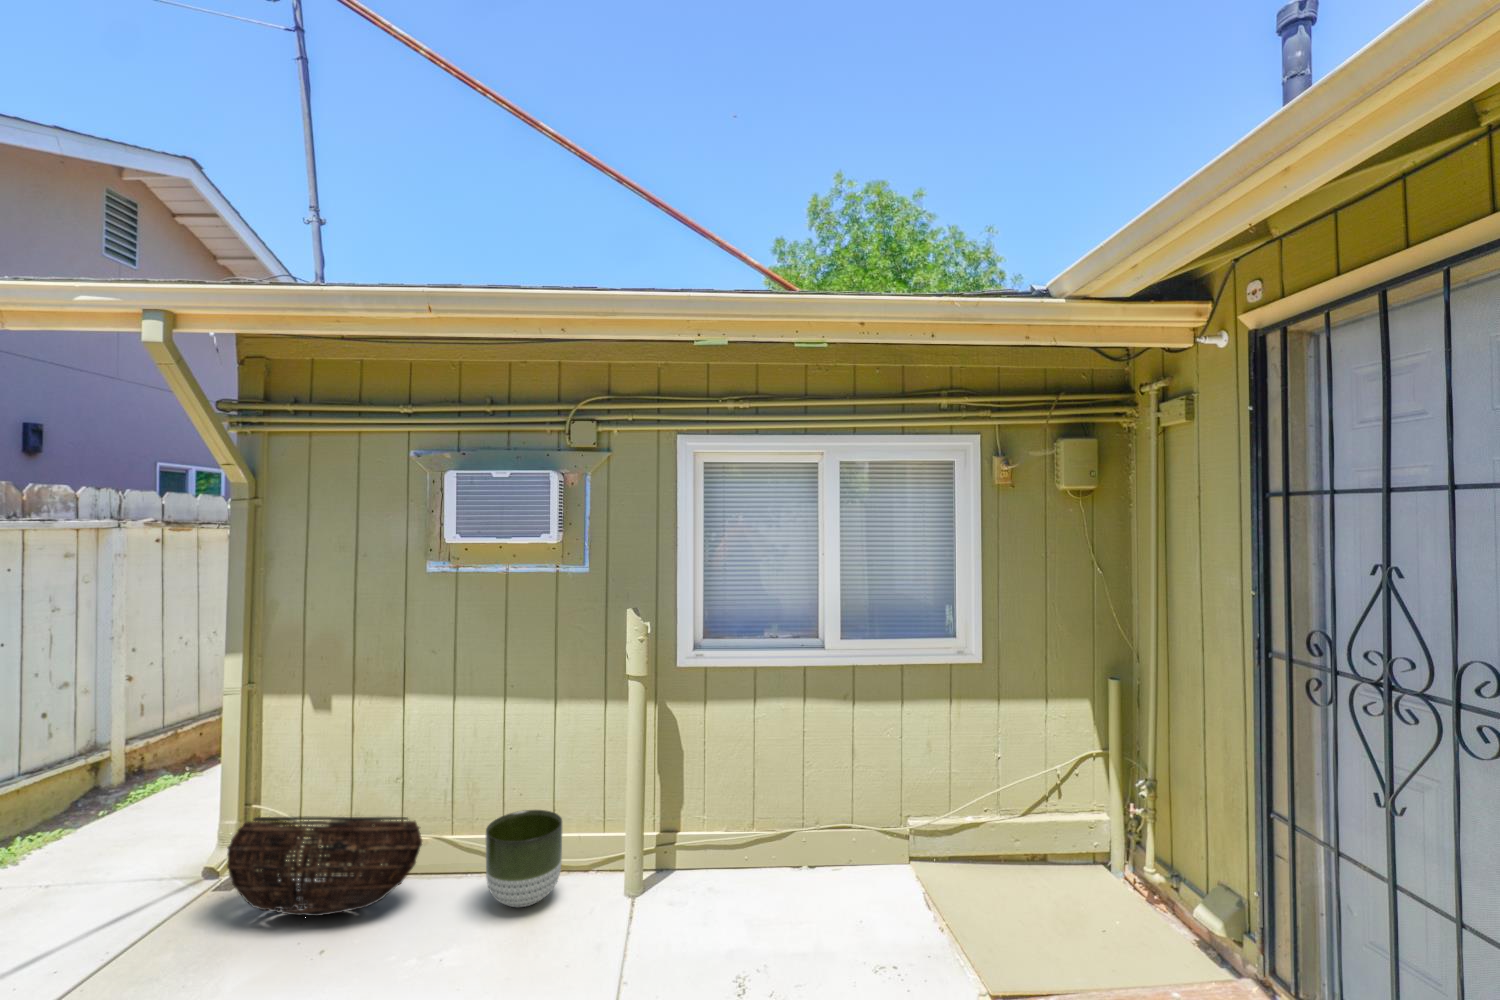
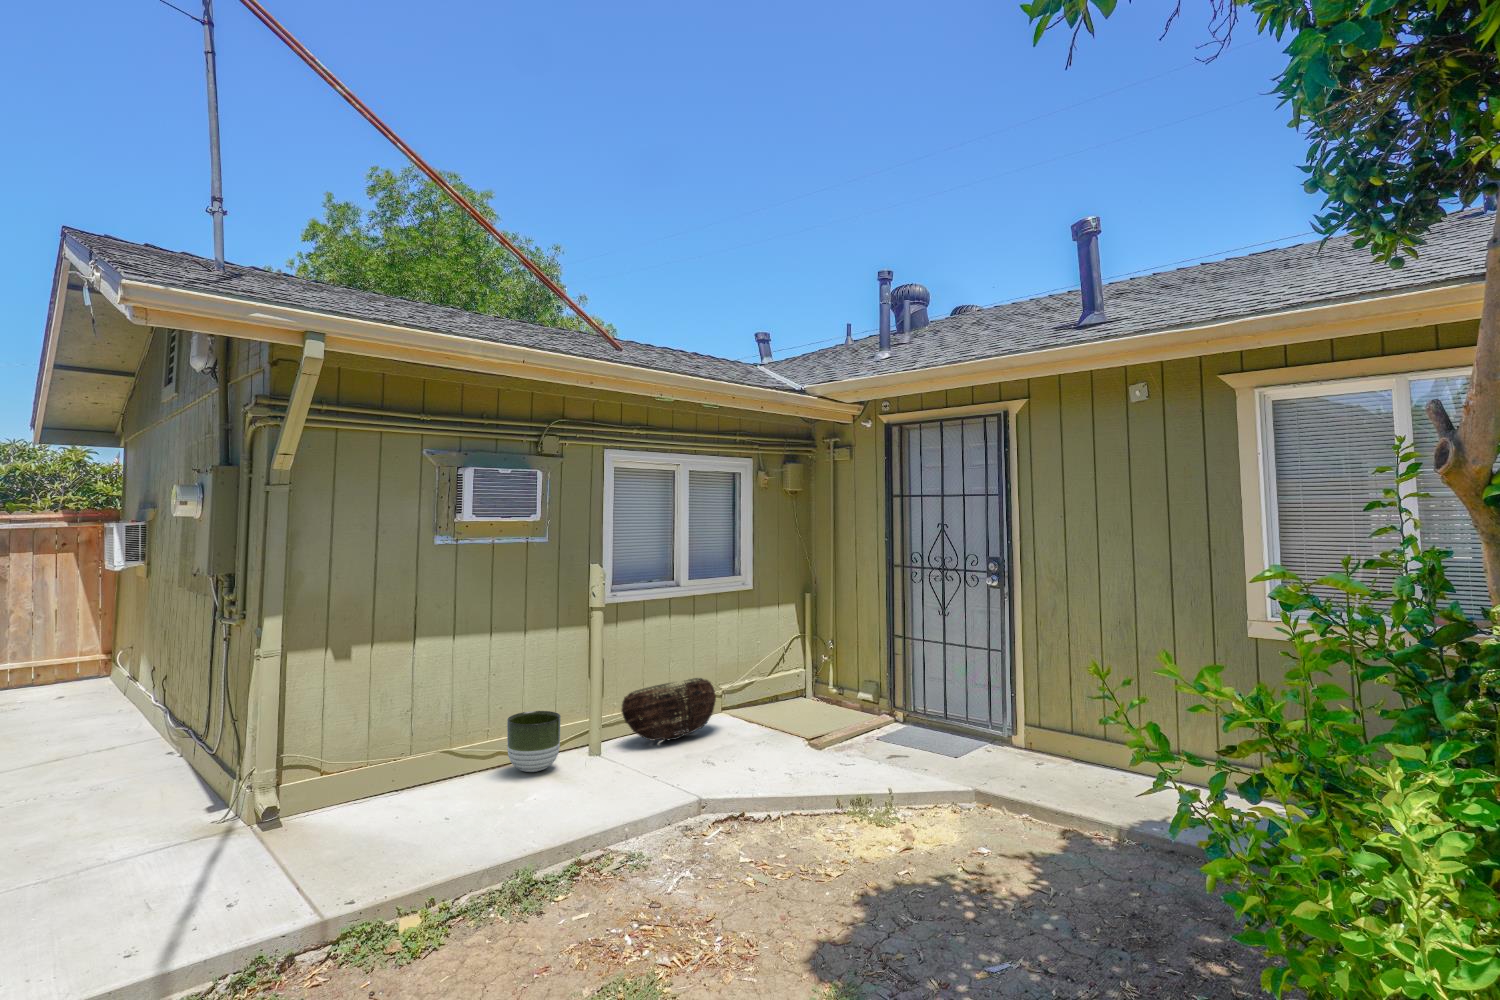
basket: present [227,816,422,916] -> present [621,678,716,741]

